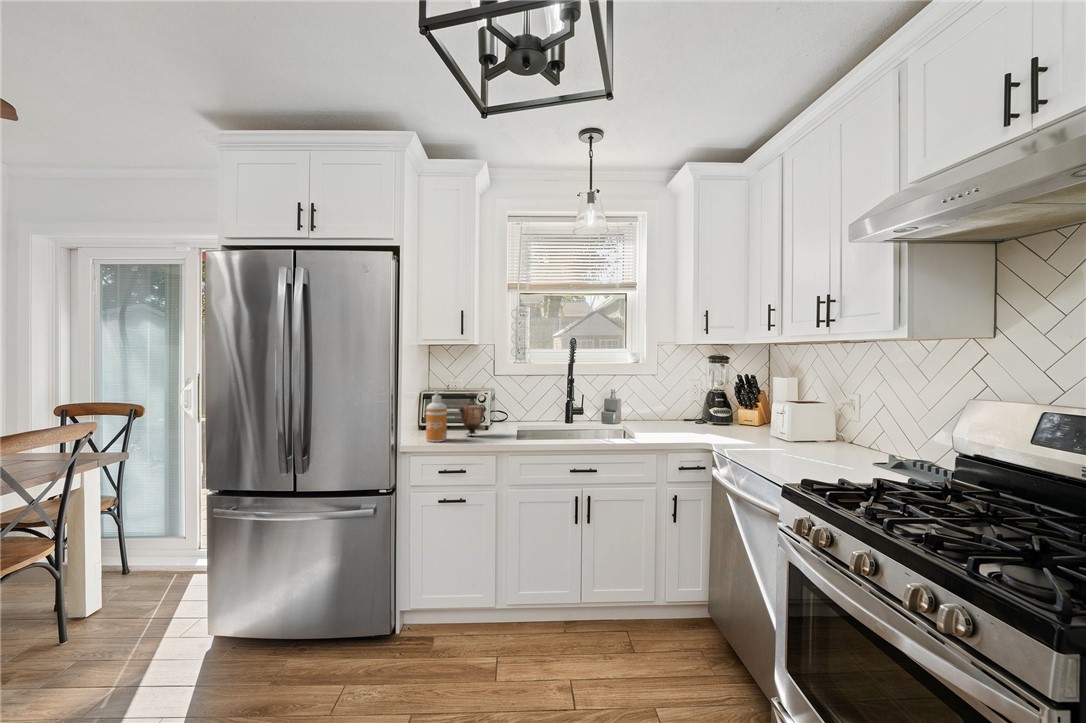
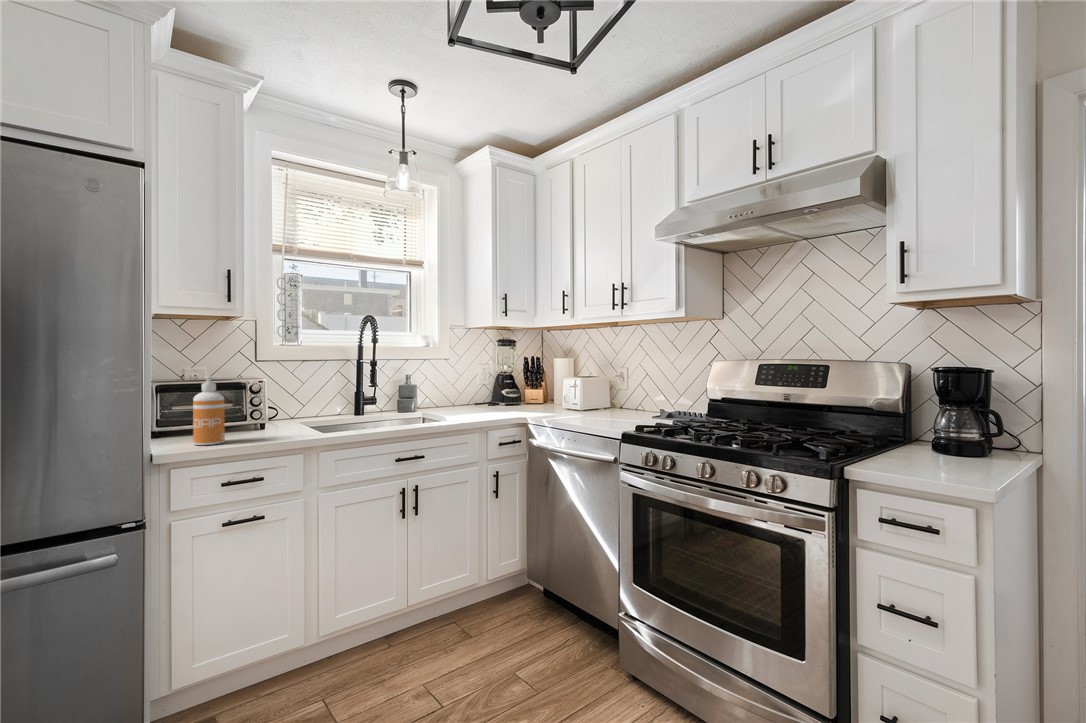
vase: present [459,393,486,435] -> none [234,375,275,435]

